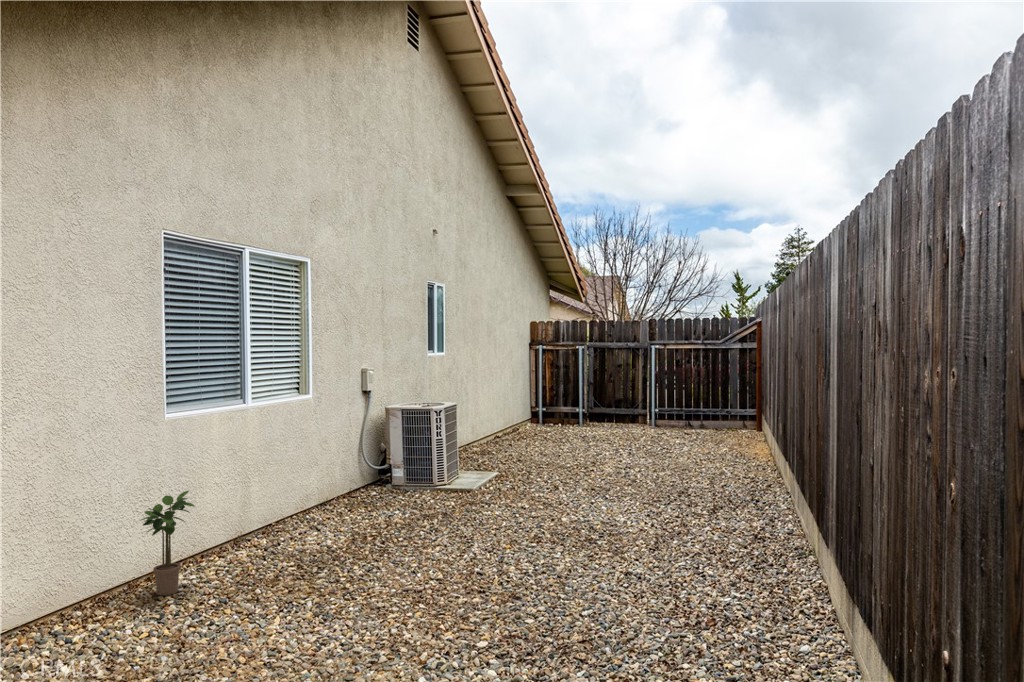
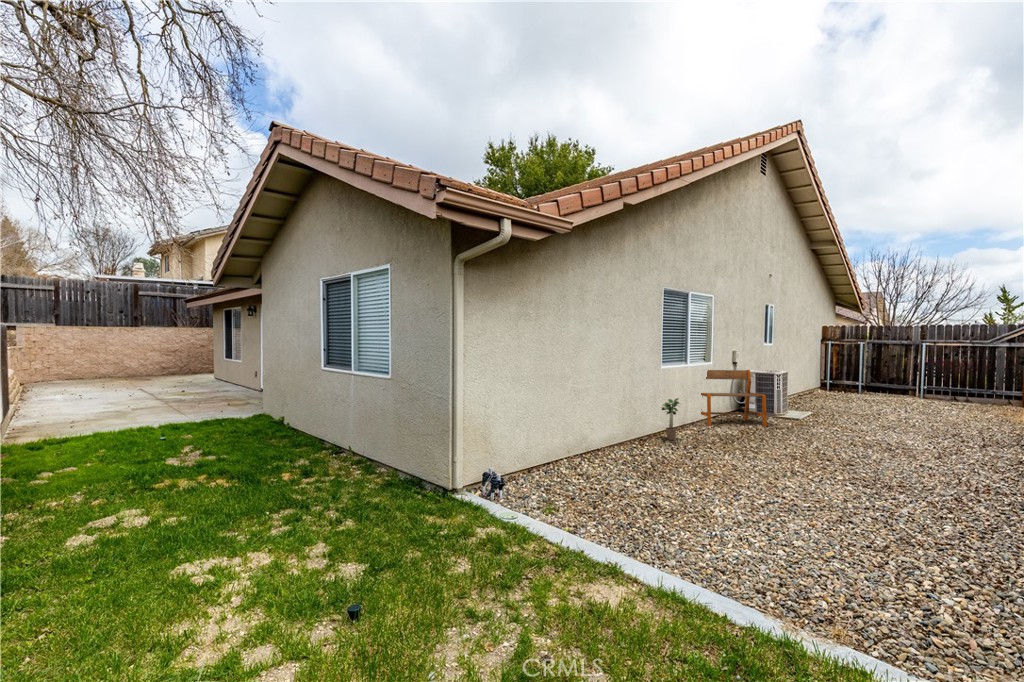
bench: none [277,407,407,533] -> present [701,370,767,427]

